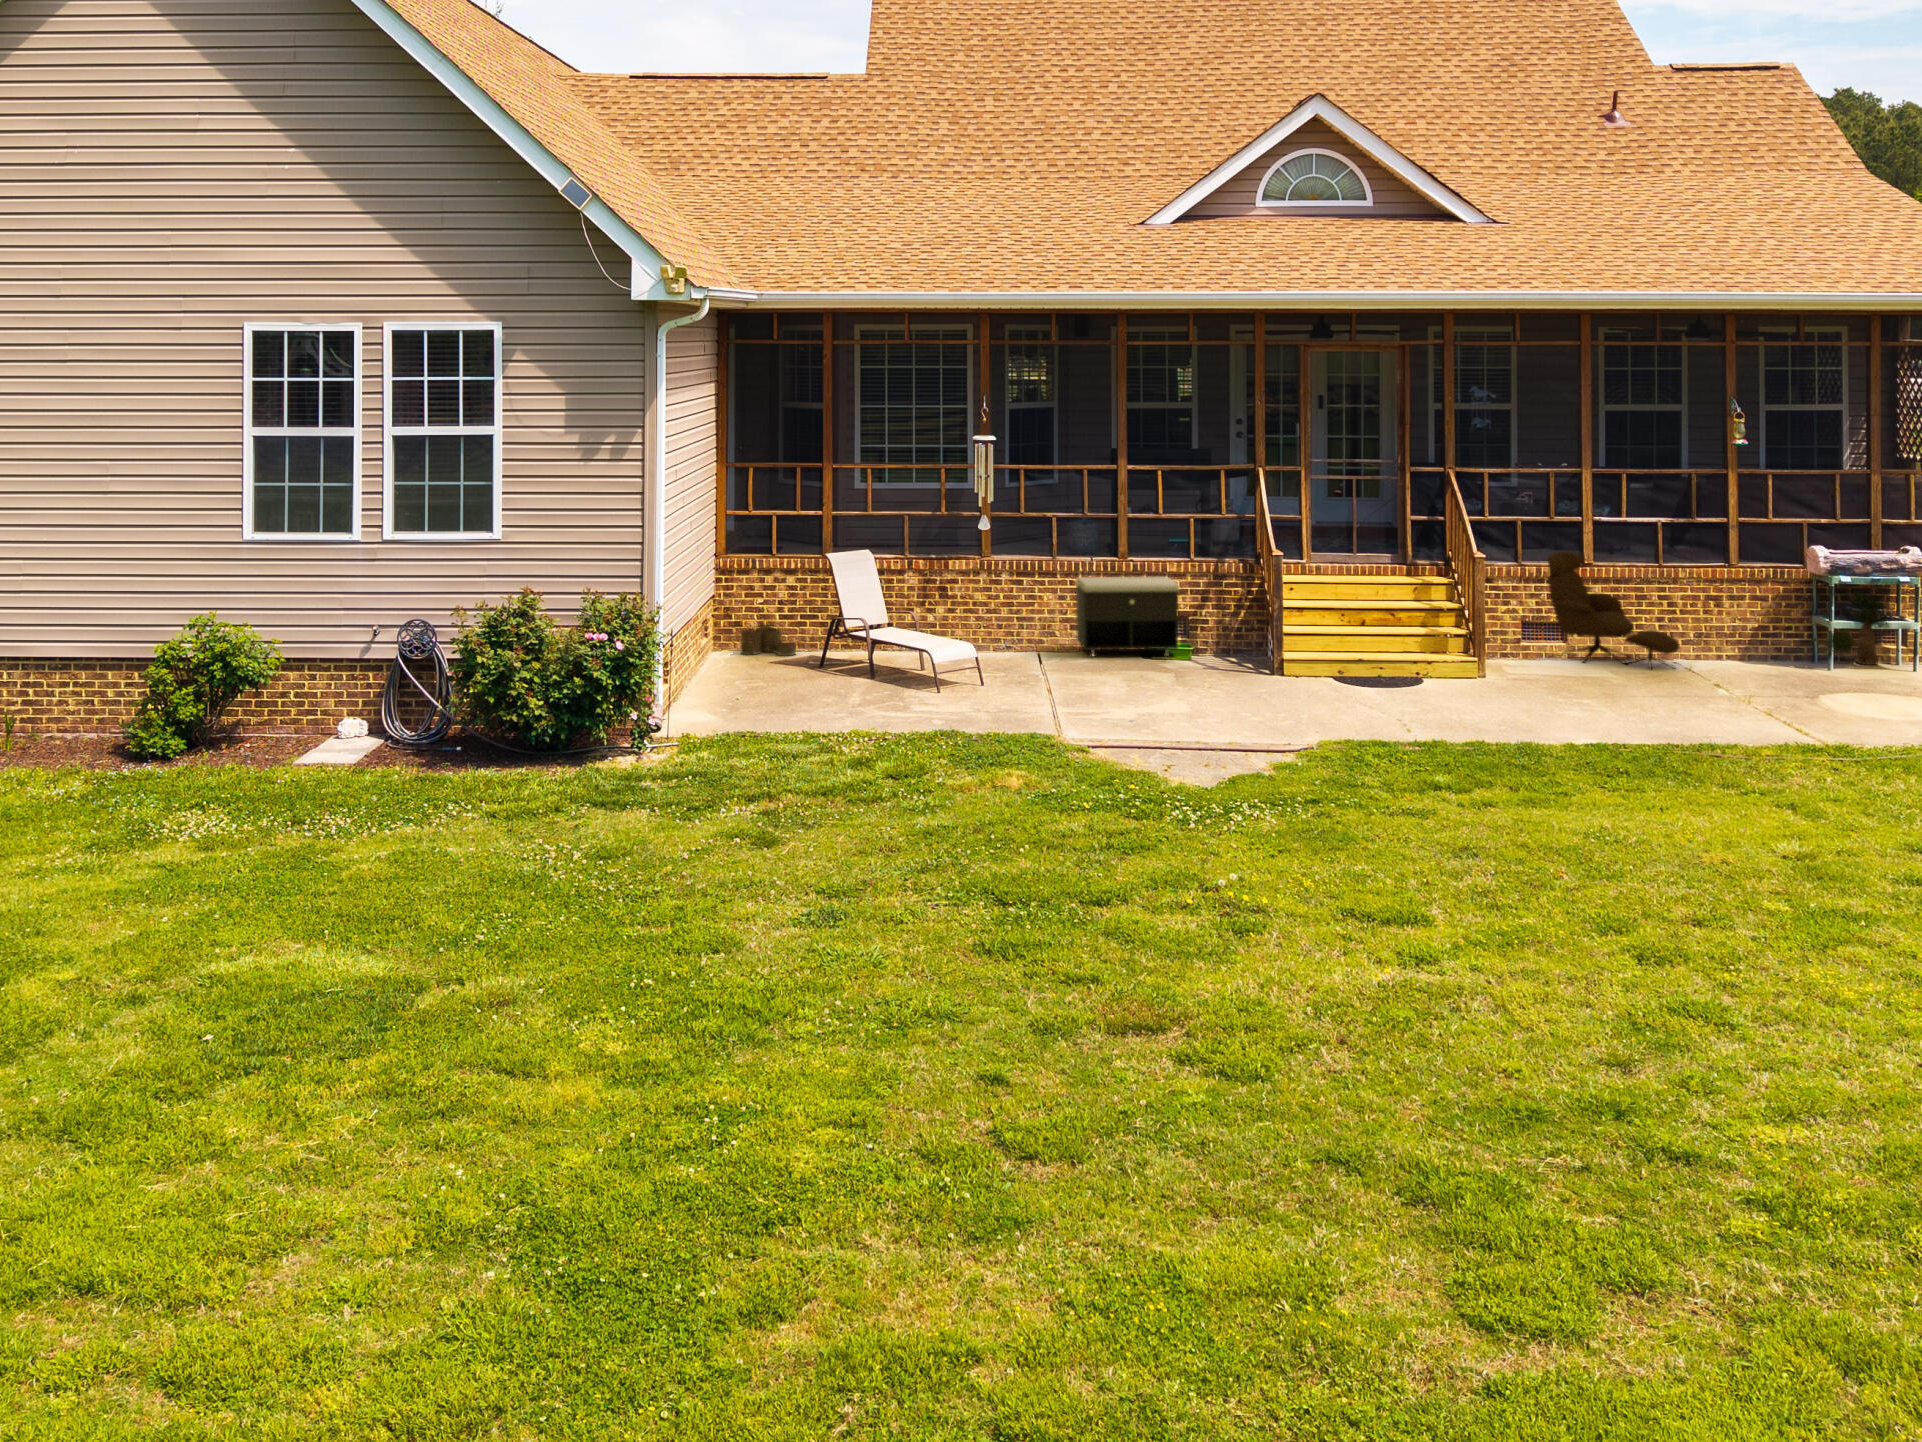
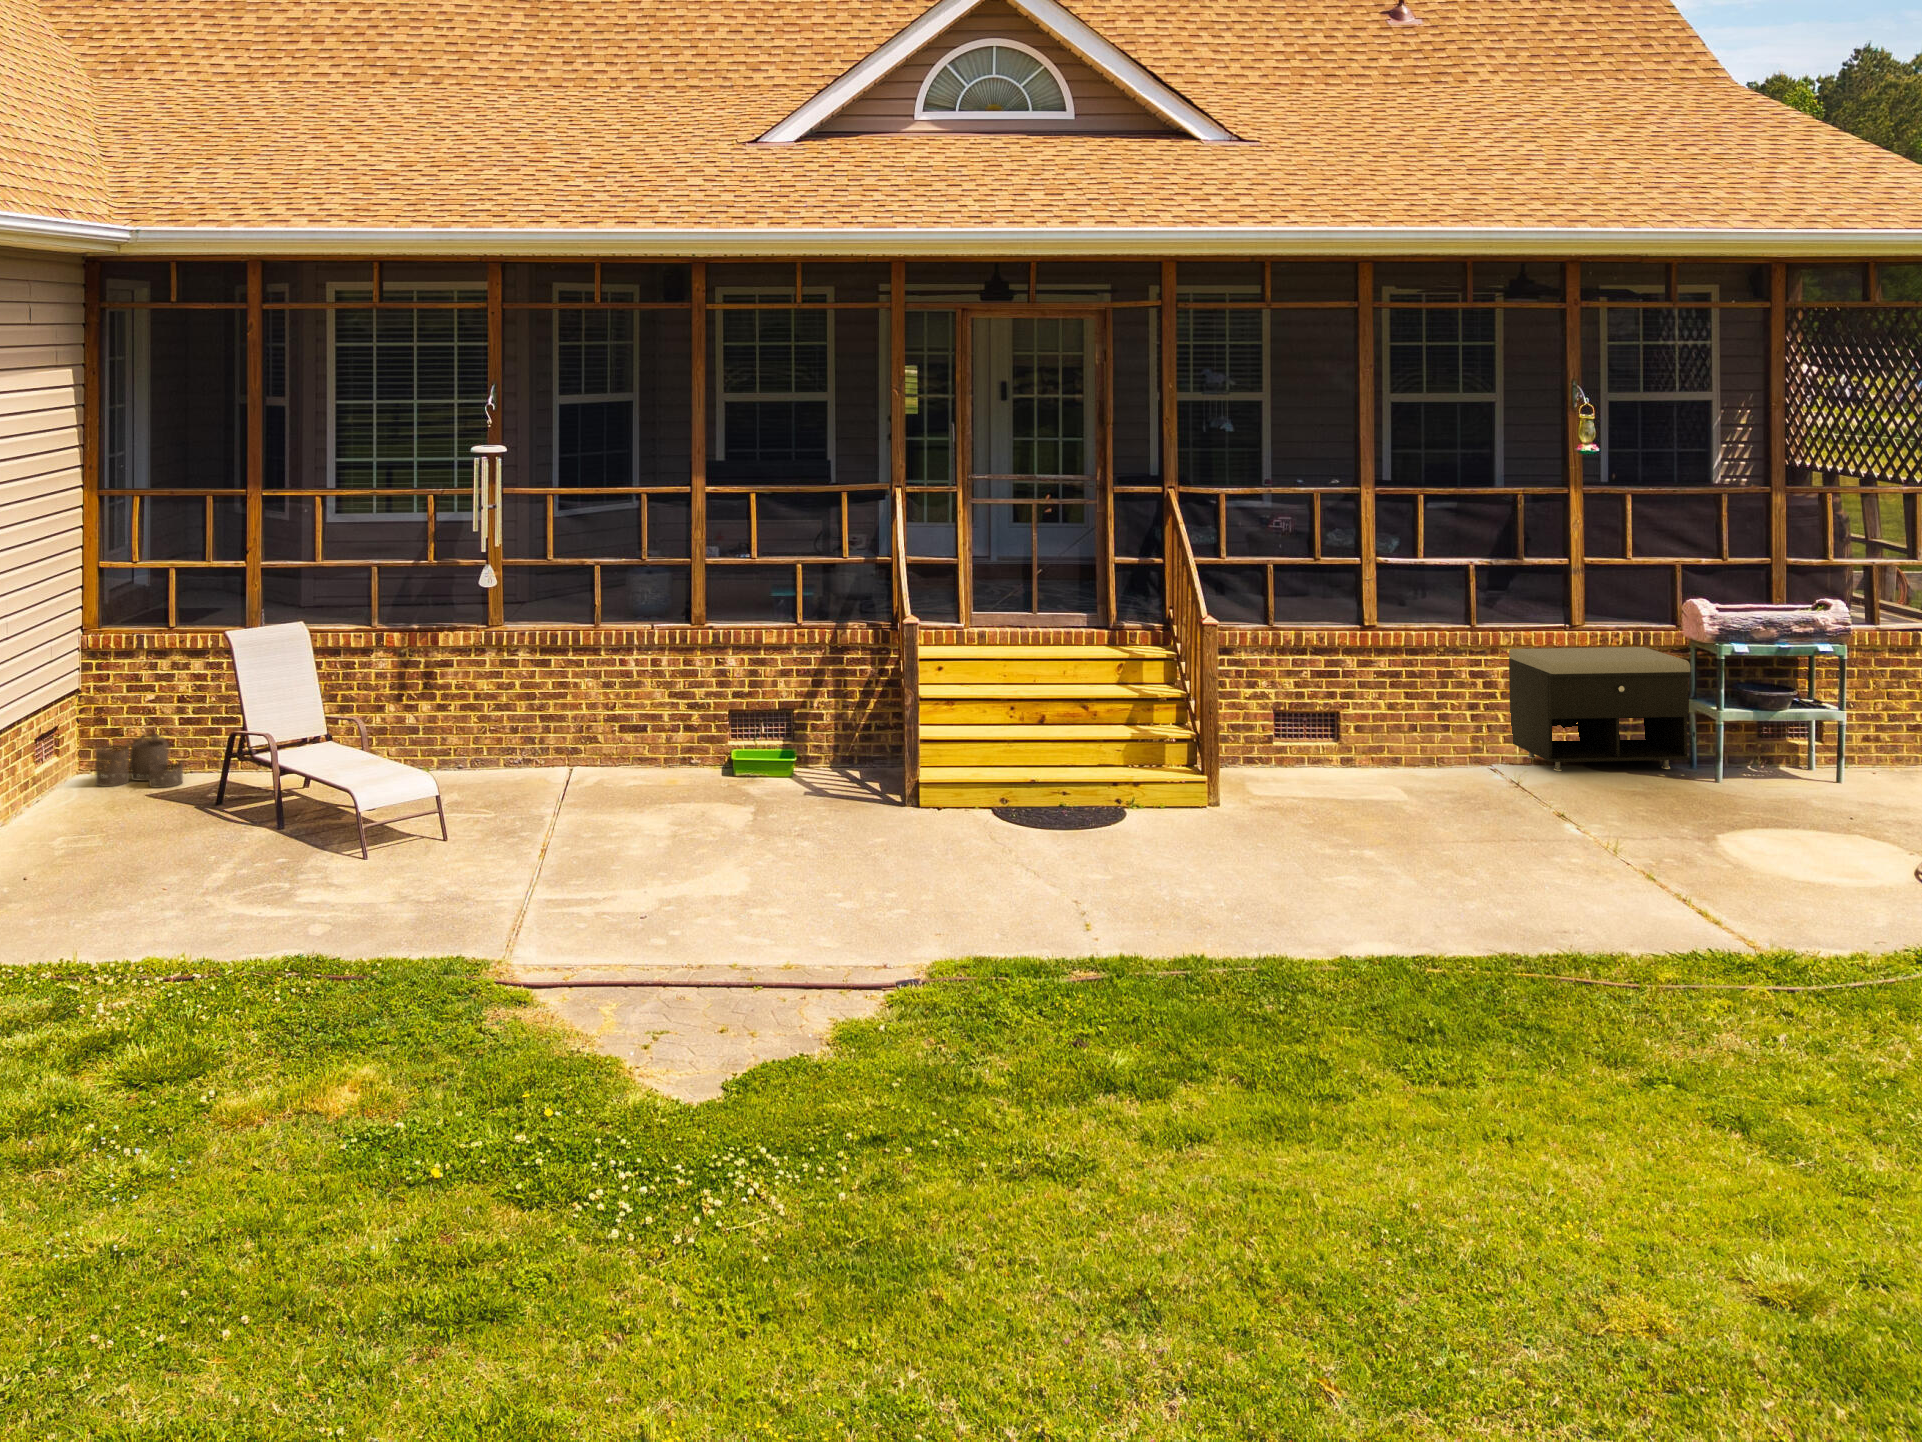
lounge chair: present [1547,551,1680,669] -> none [1313,608,1504,790]
storage bench: present [1076,577,1179,656] -> present [1509,647,1691,771]
potted plant: present [1827,593,1890,665] -> none [1706,664,1806,774]

